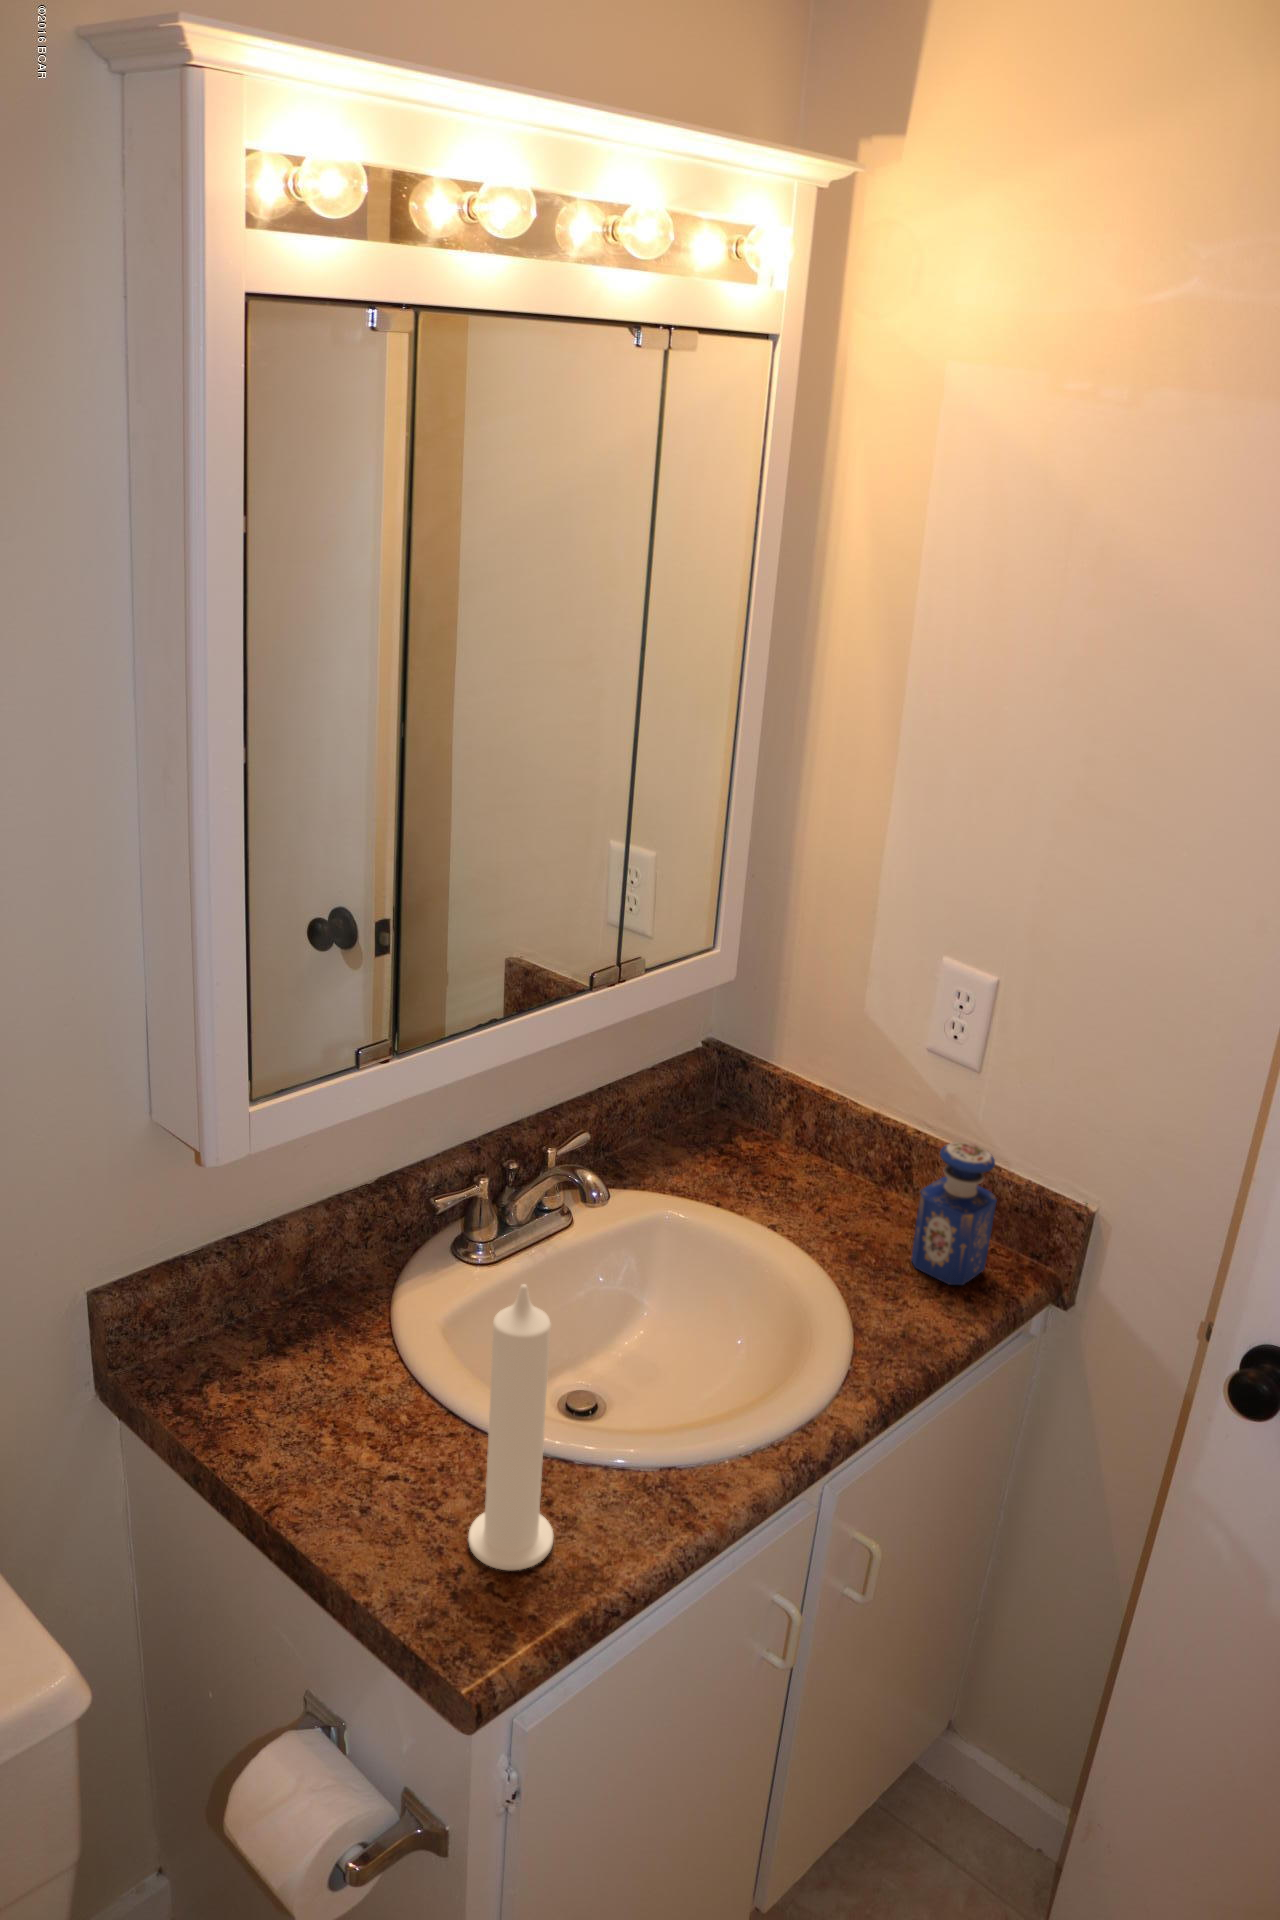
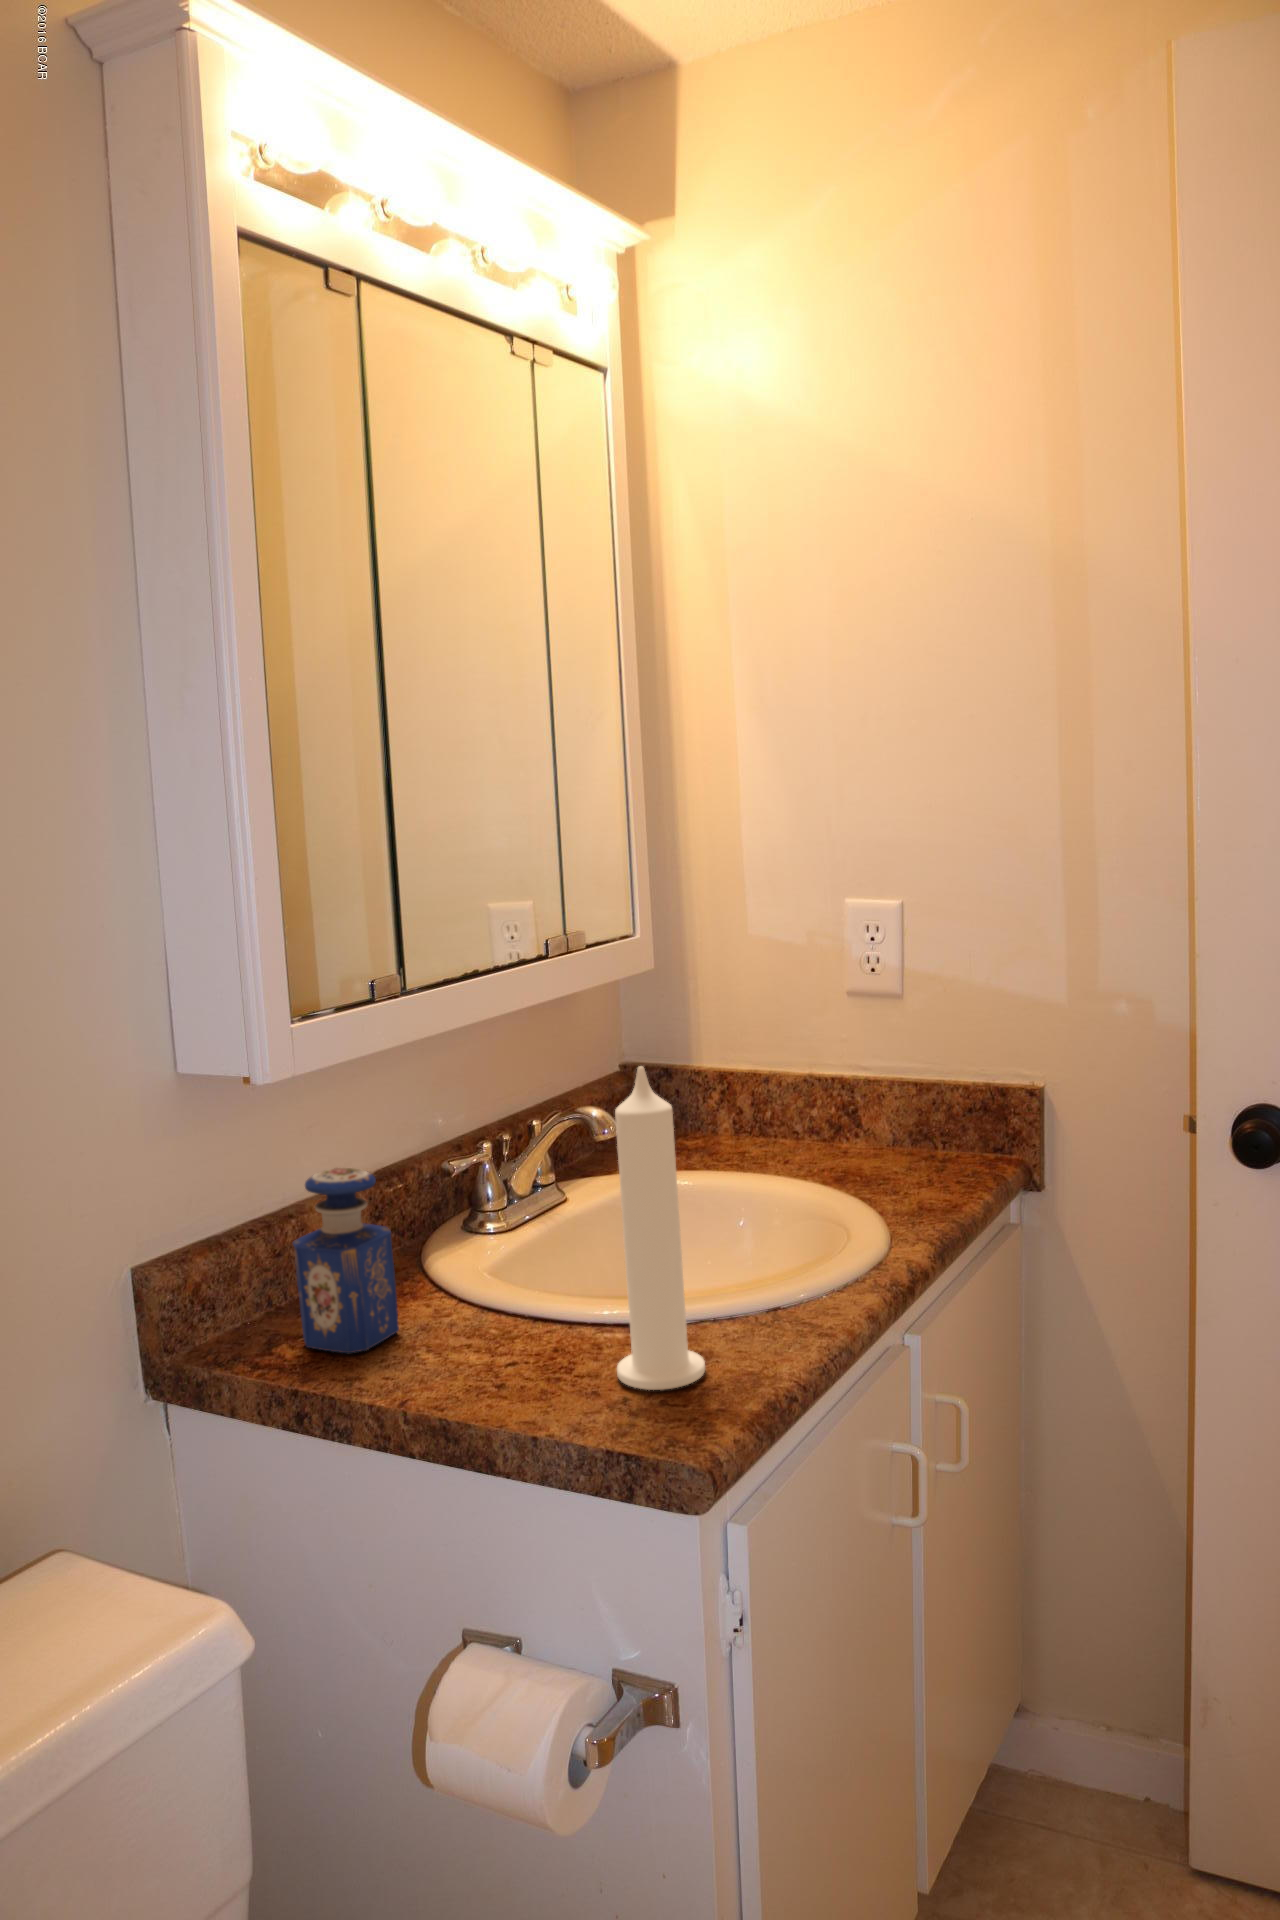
perfume bottle: present [911,1142,997,1285] -> present [293,1168,399,1353]

